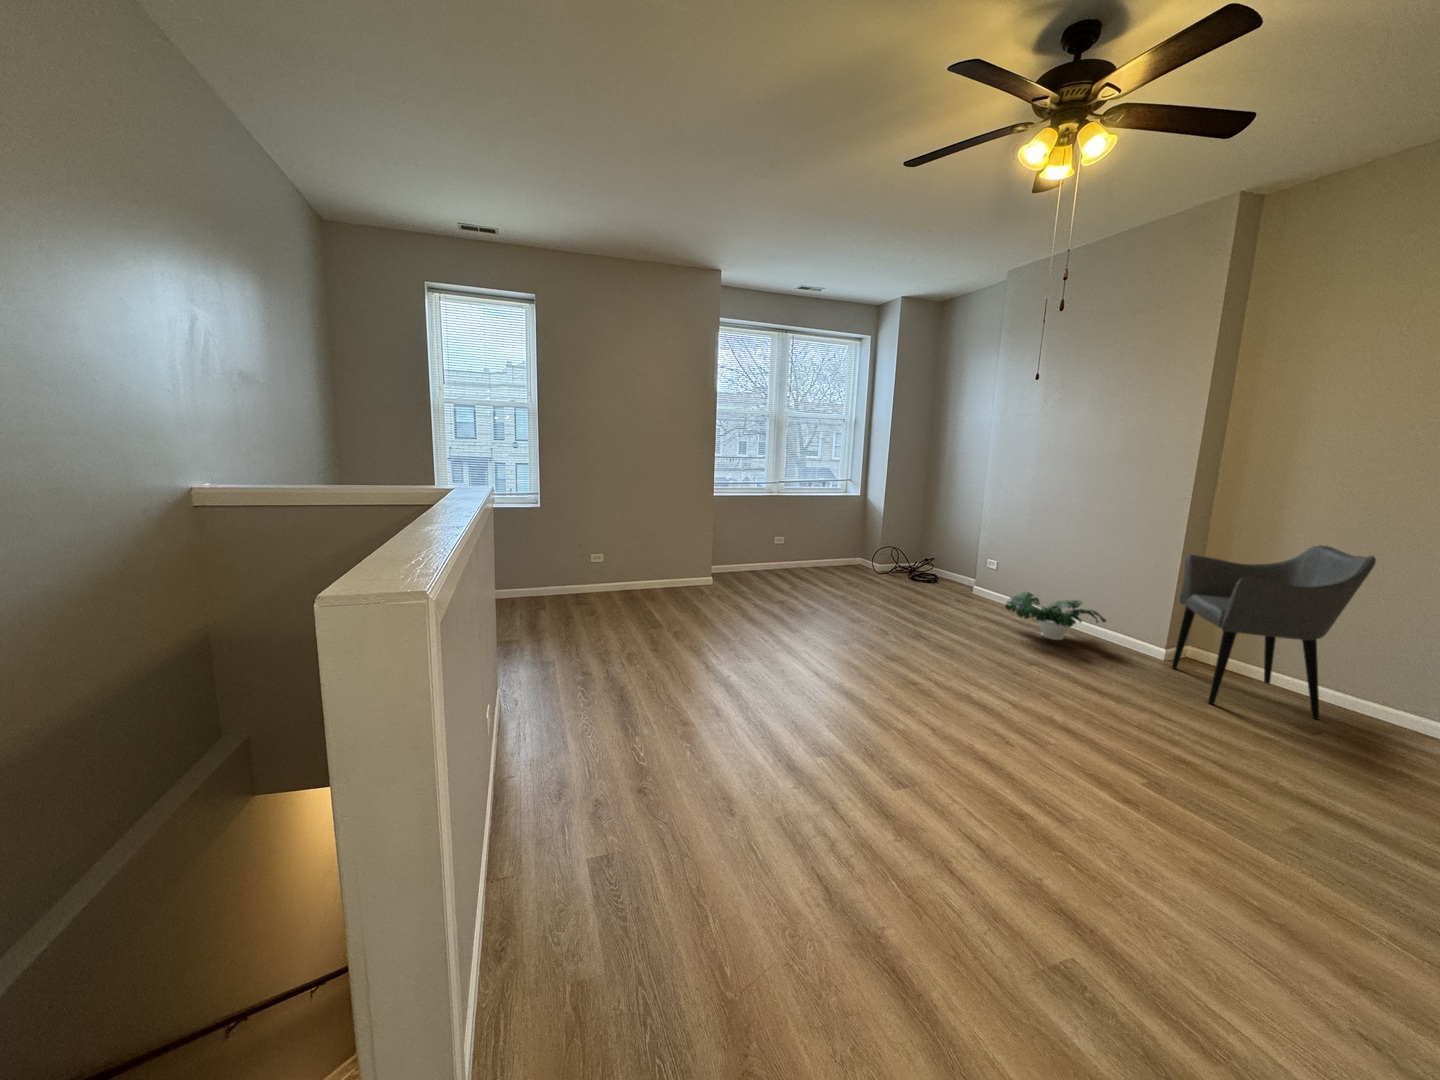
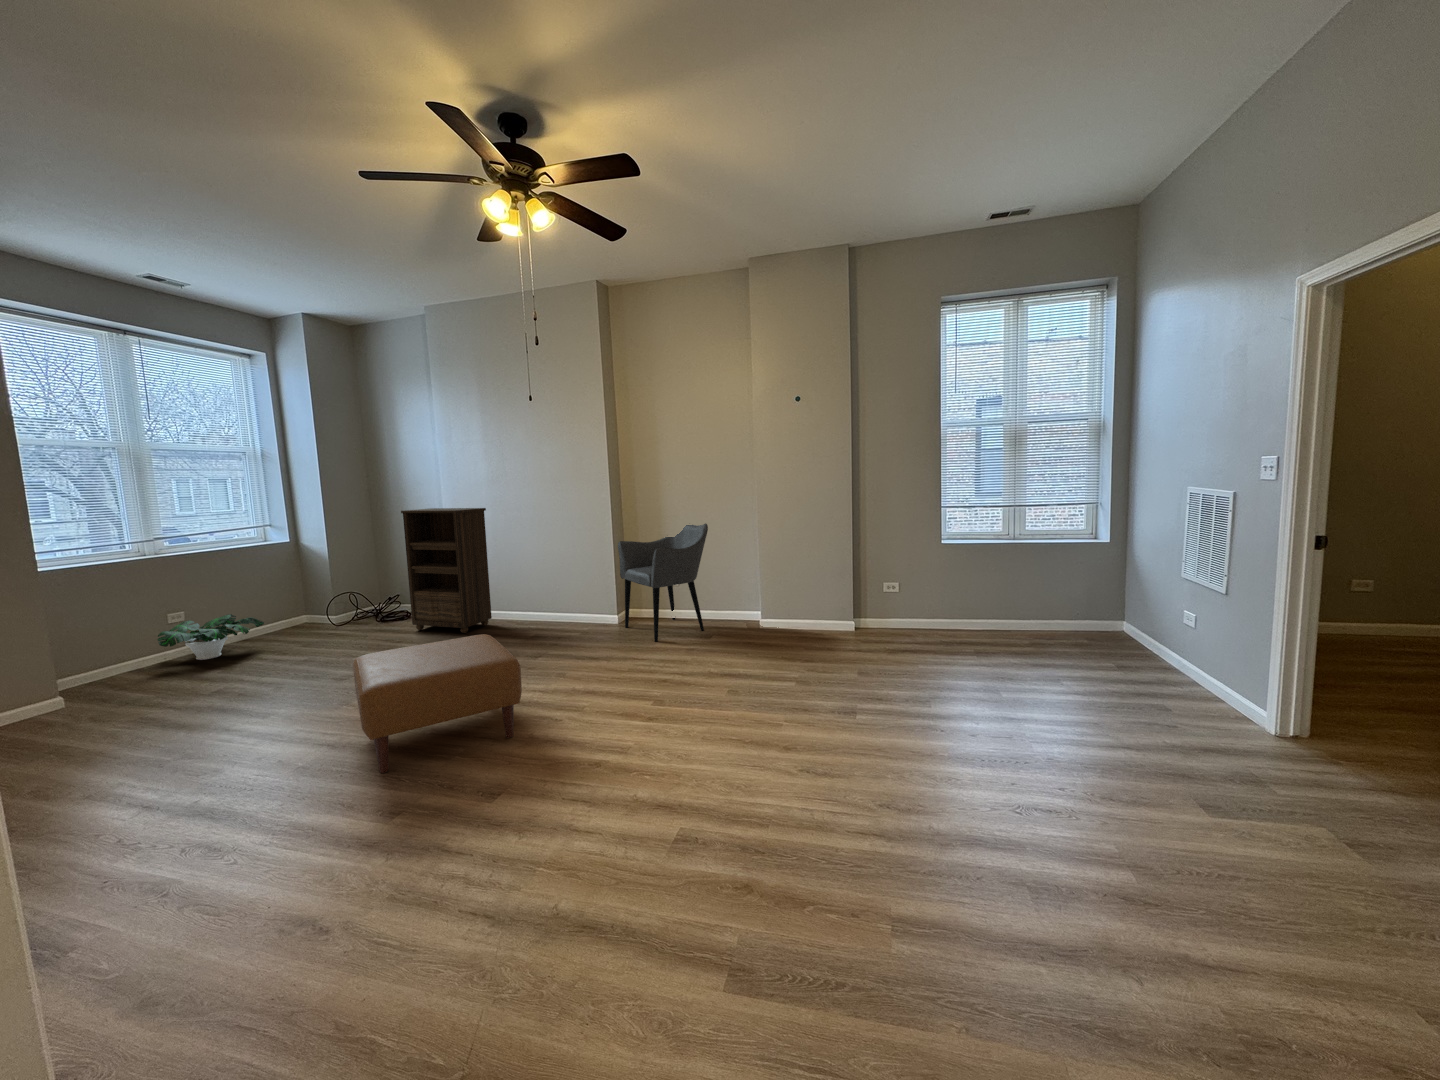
bookshelf: none [930,484,1021,612] -> present [401,508,492,633]
potted plant: present [1005,592,1106,640] -> present [158,614,264,660]
ottoman: none [826,609,973,736] -> present [353,634,522,773]

